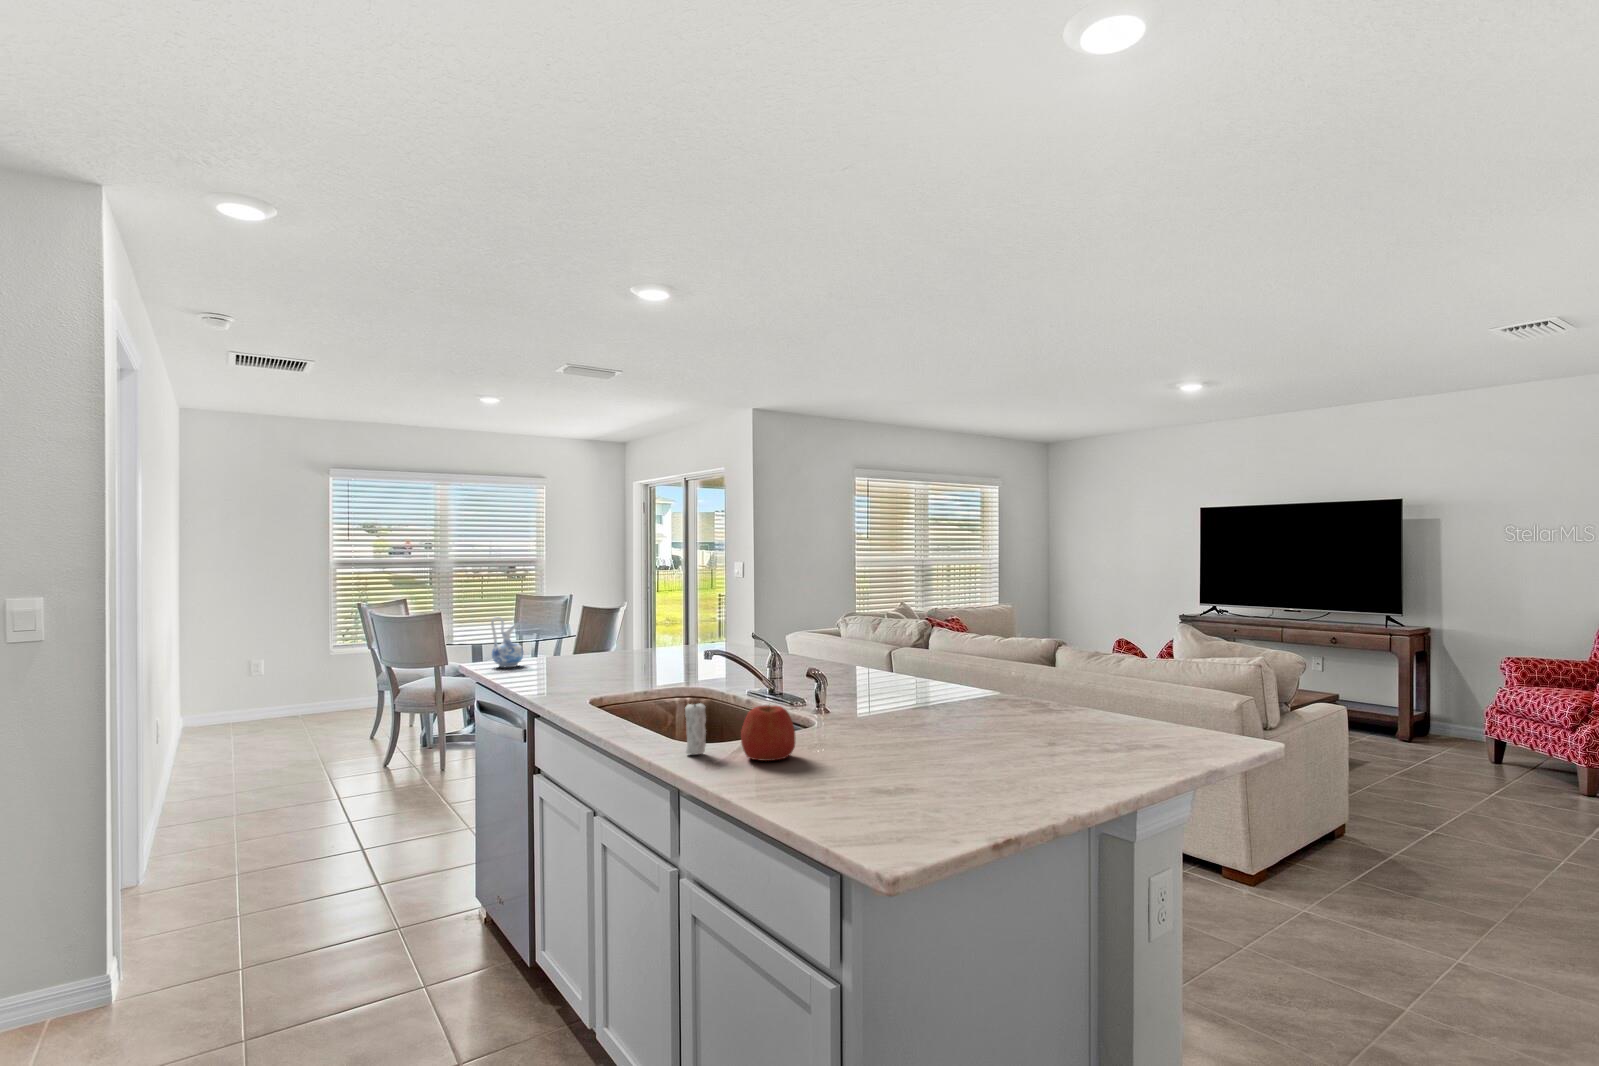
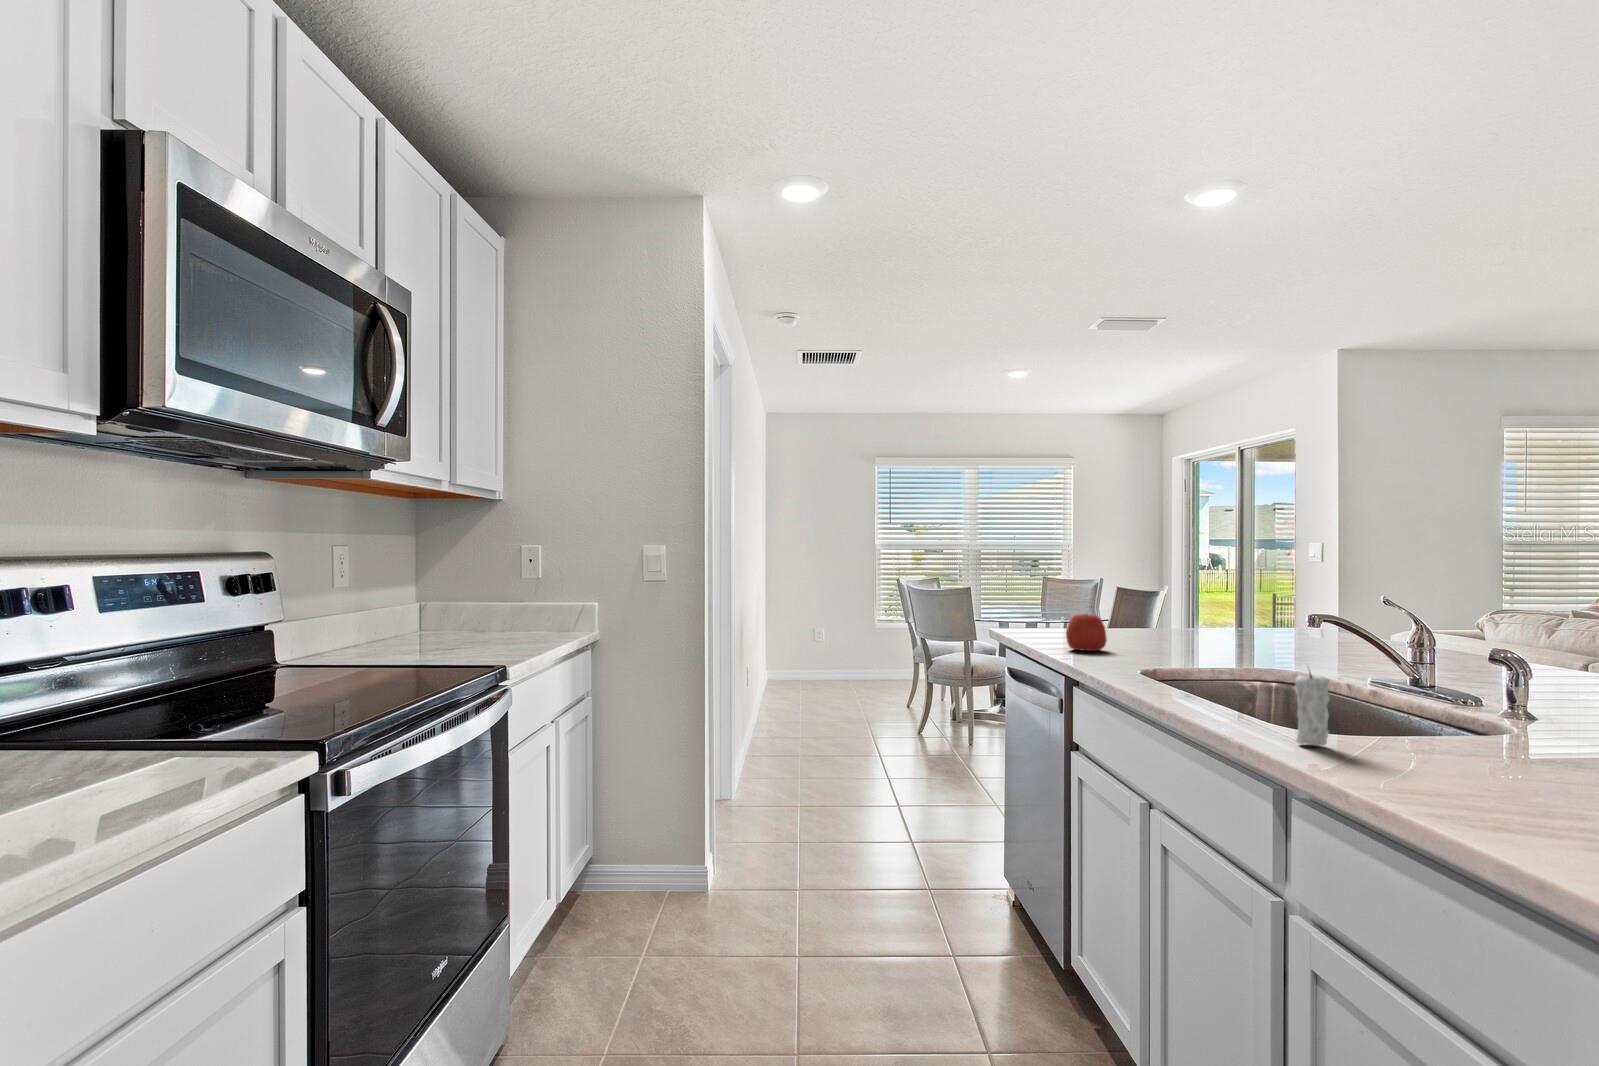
ceramic pitcher: present [491,617,524,667] -> none [1024,580,1058,635]
apple: present [741,705,795,761] -> present [1066,614,1107,651]

